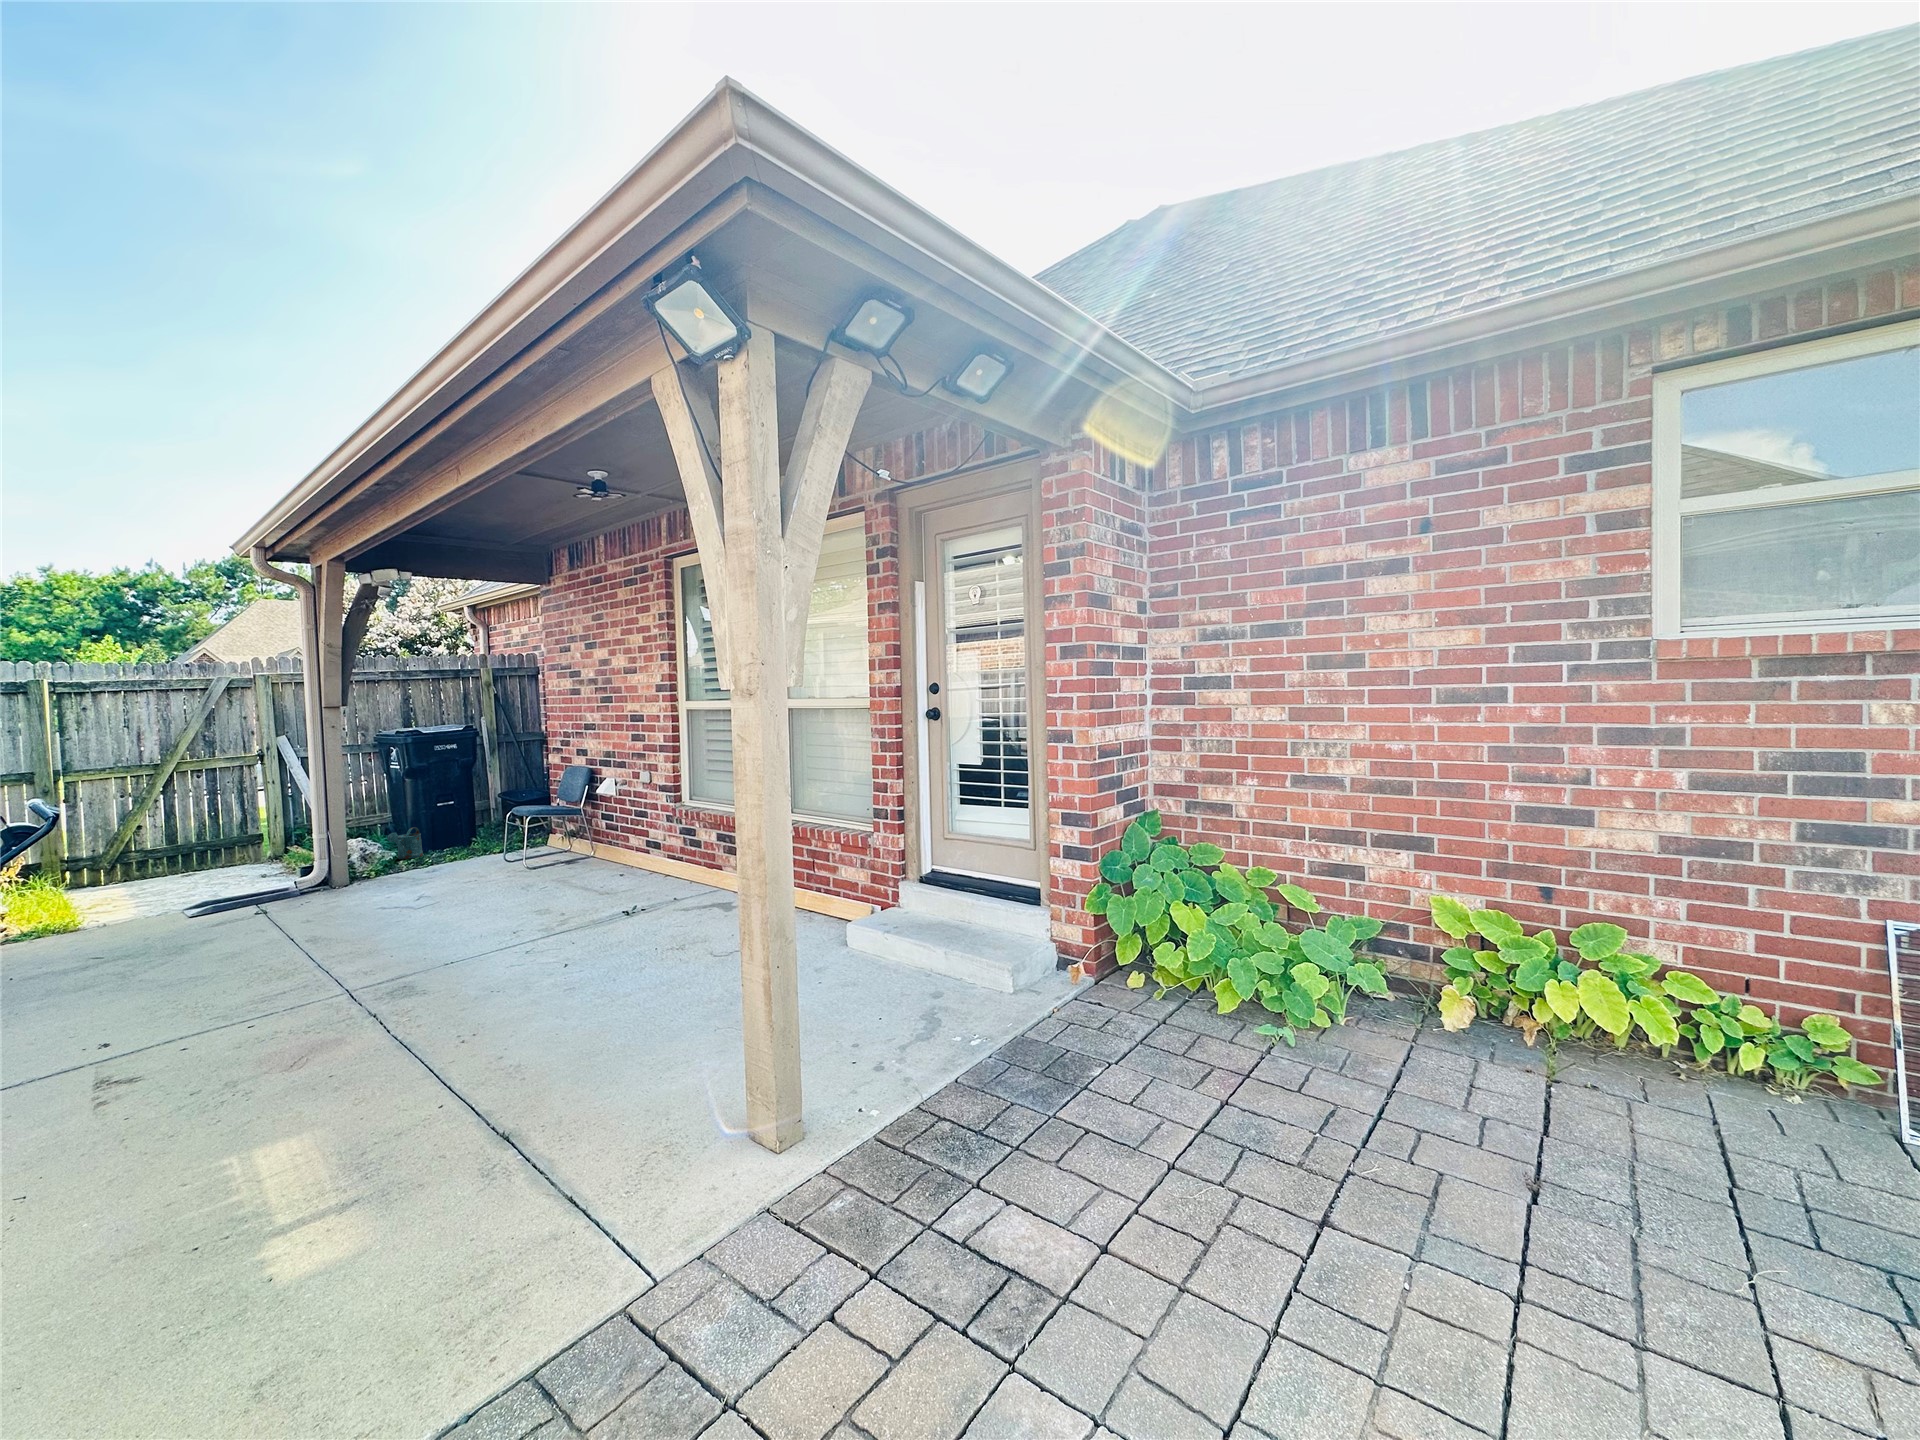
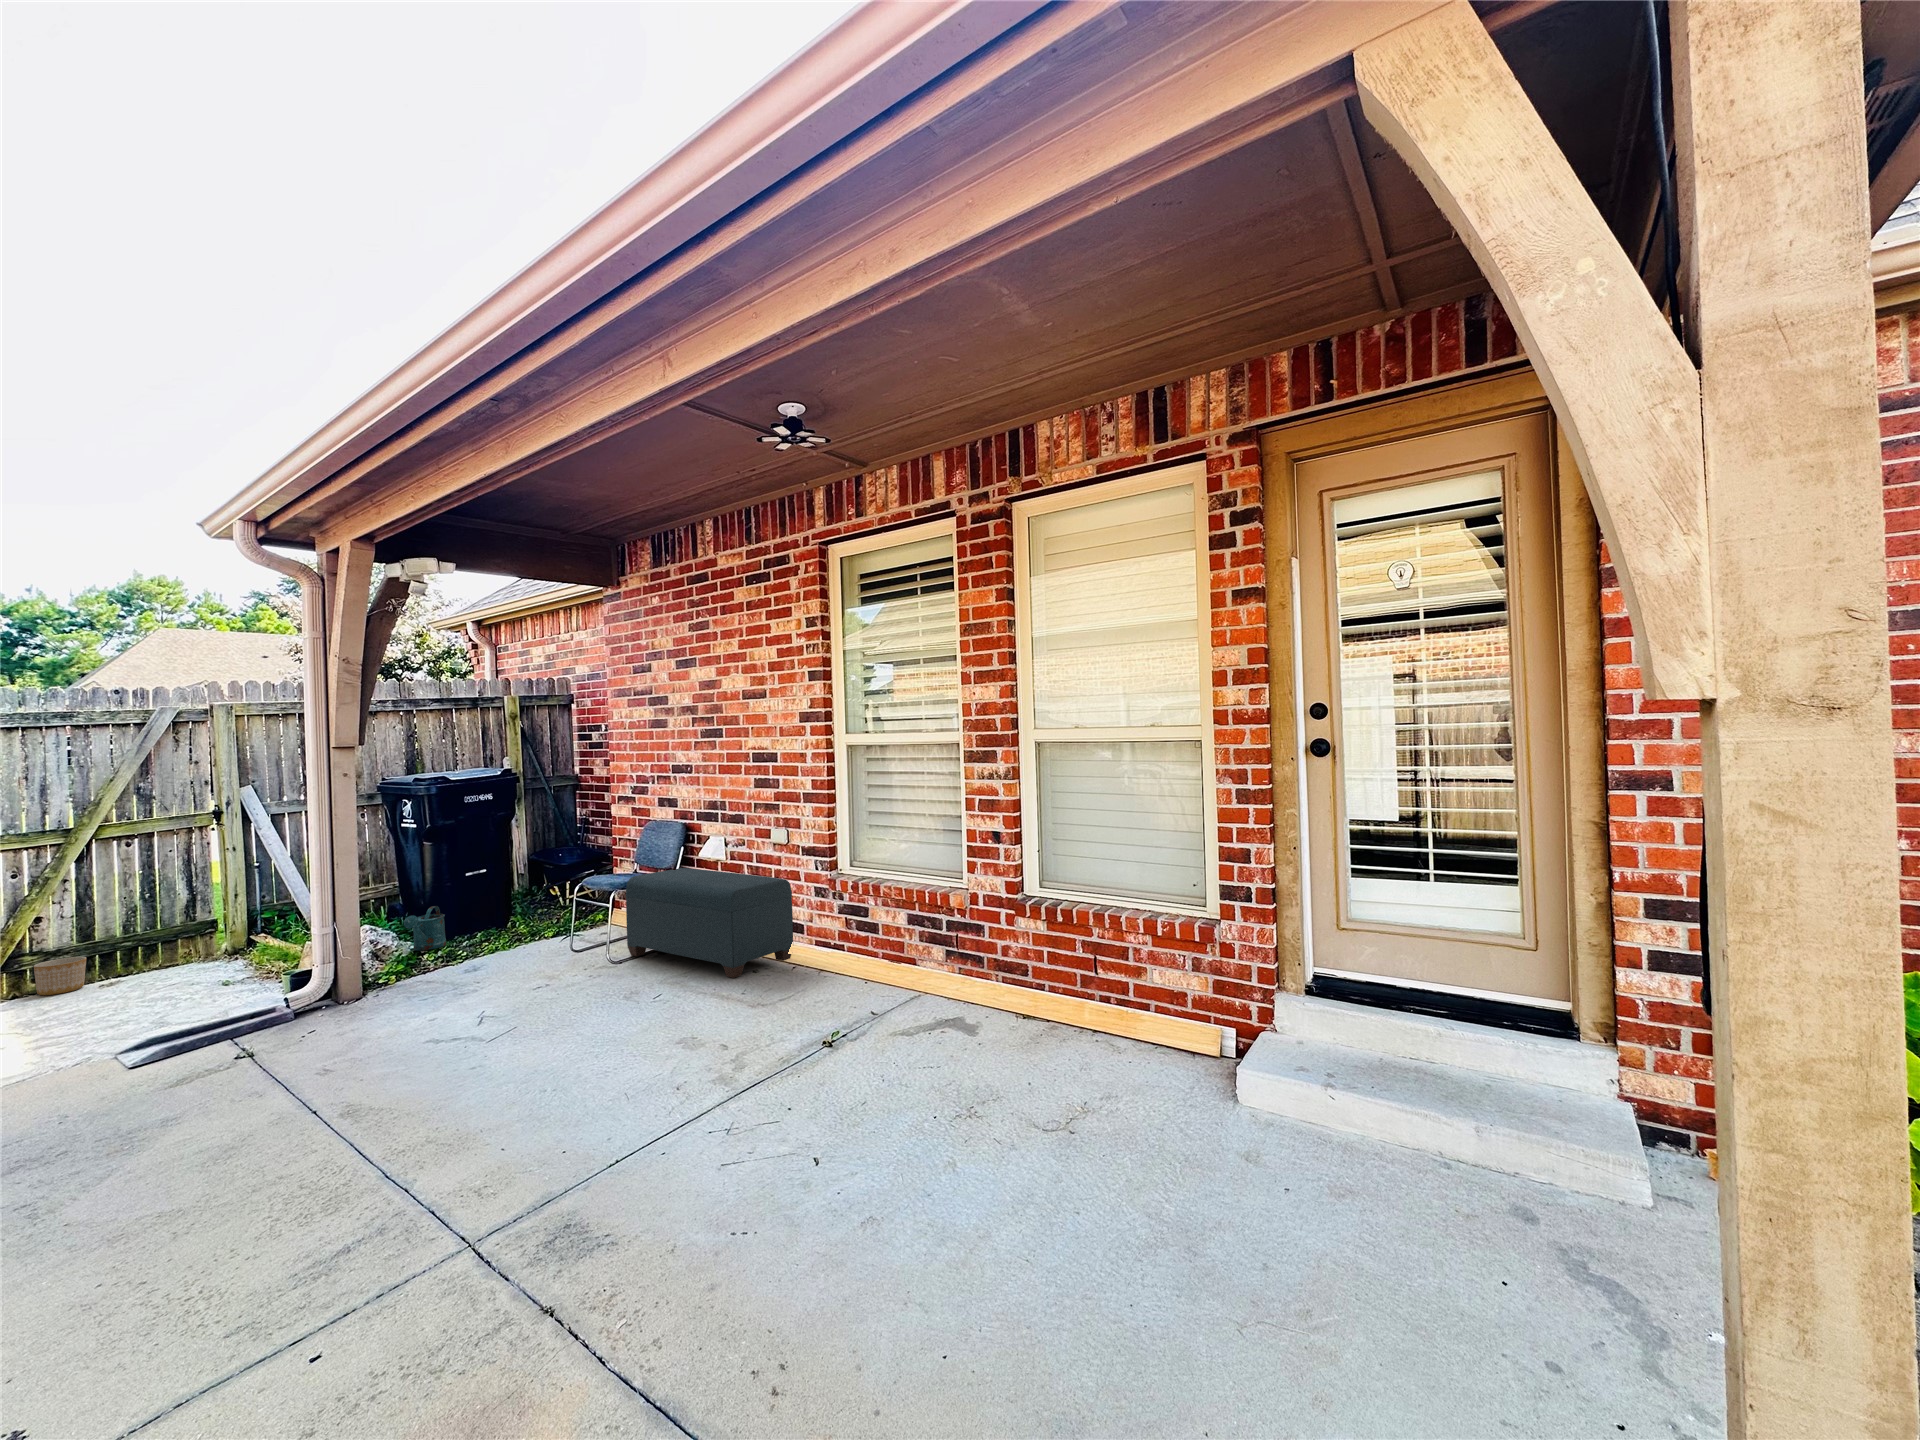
bench: none [540,801,655,878] -> present [626,868,793,978]
planter: none [136,855,171,880] -> present [34,957,86,995]

